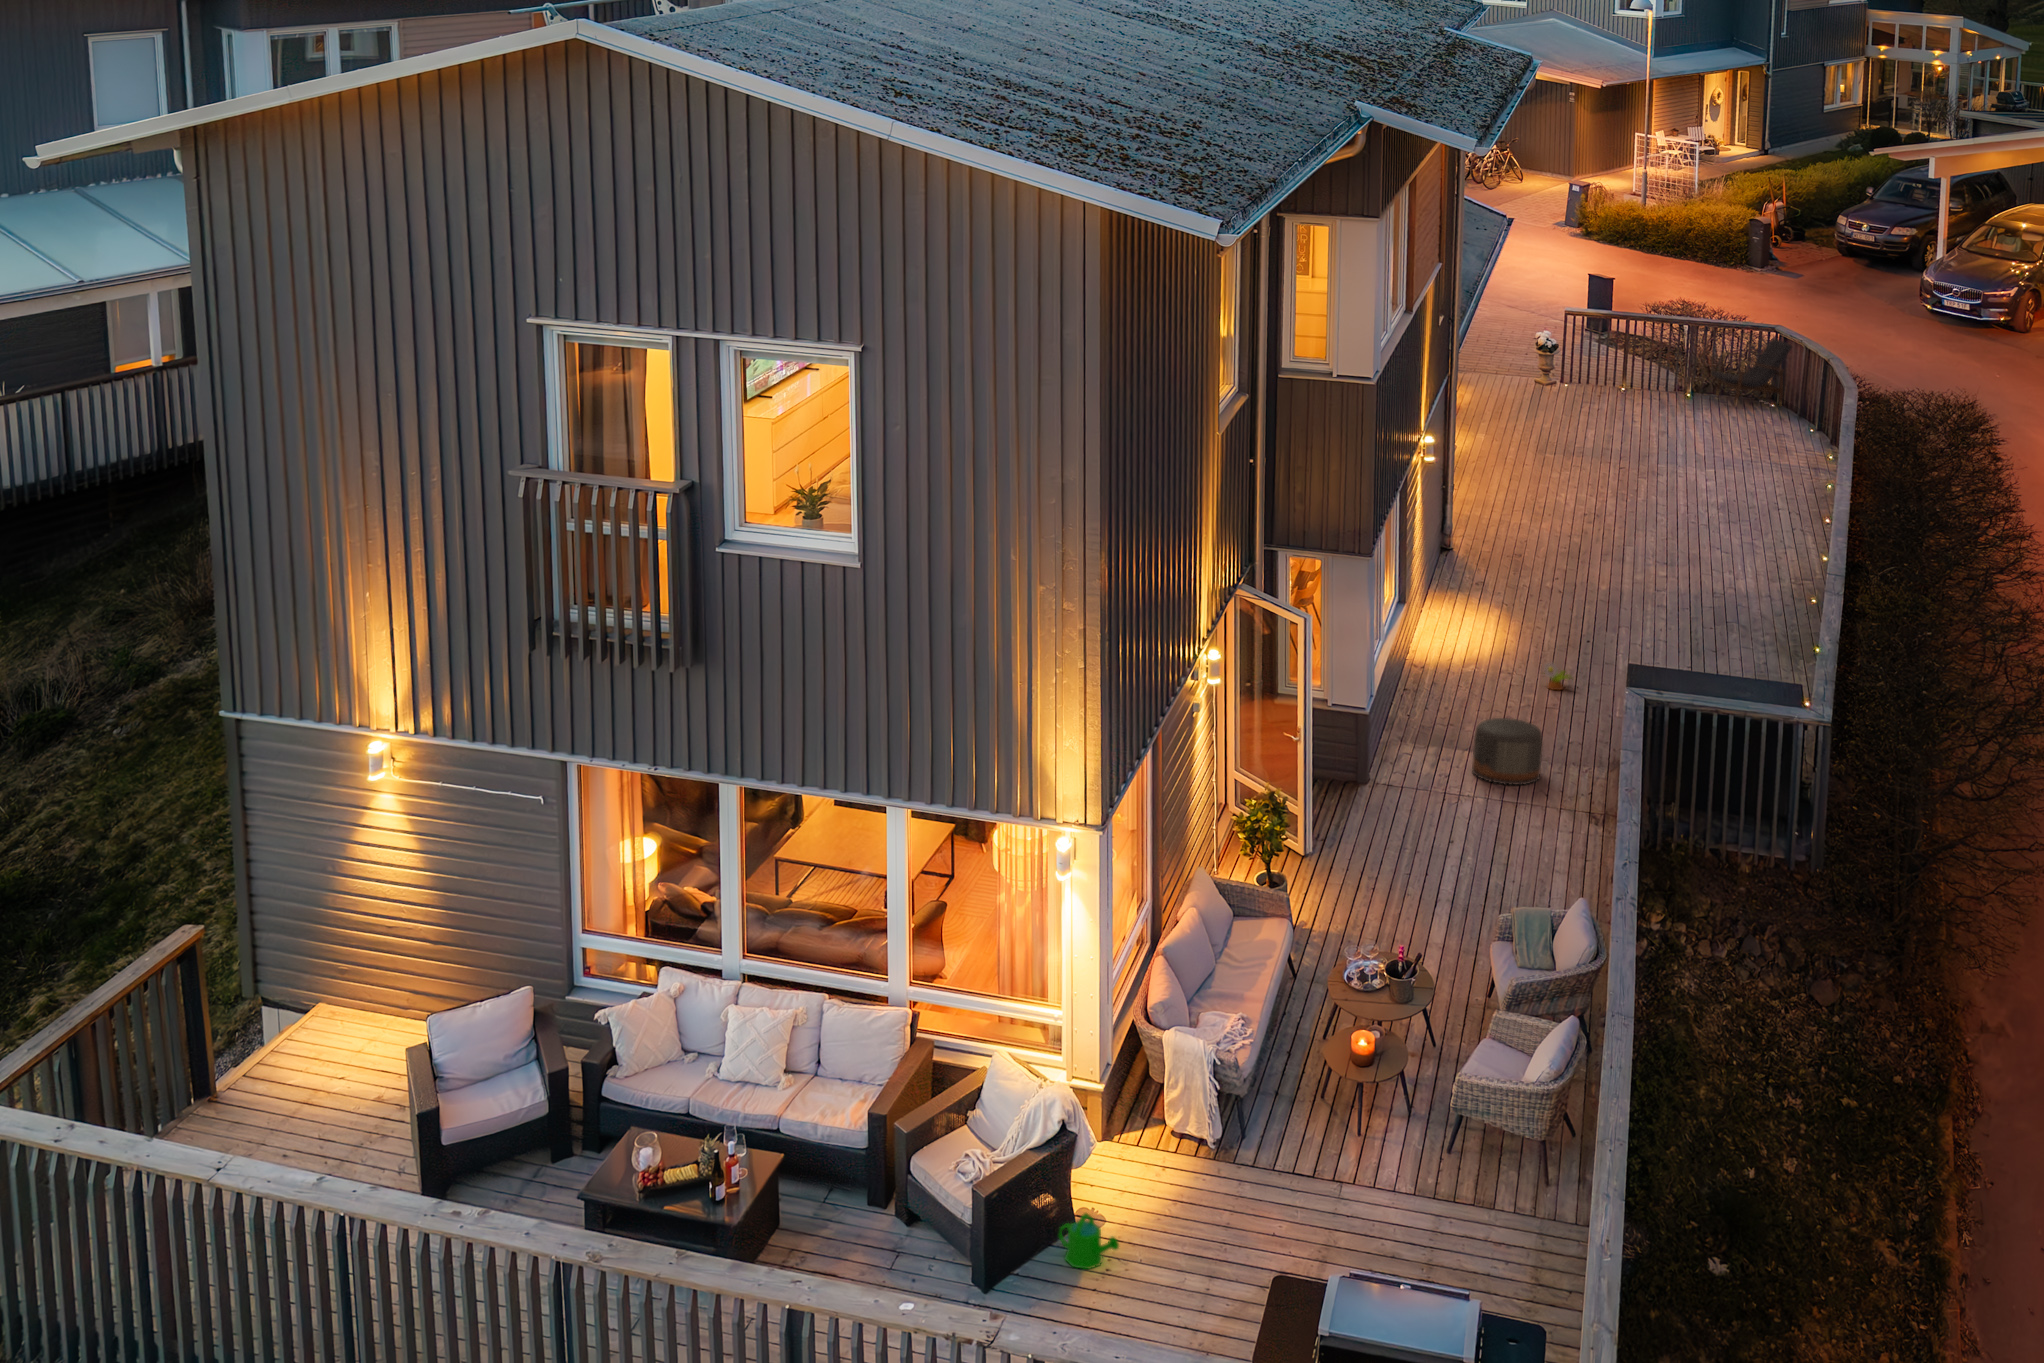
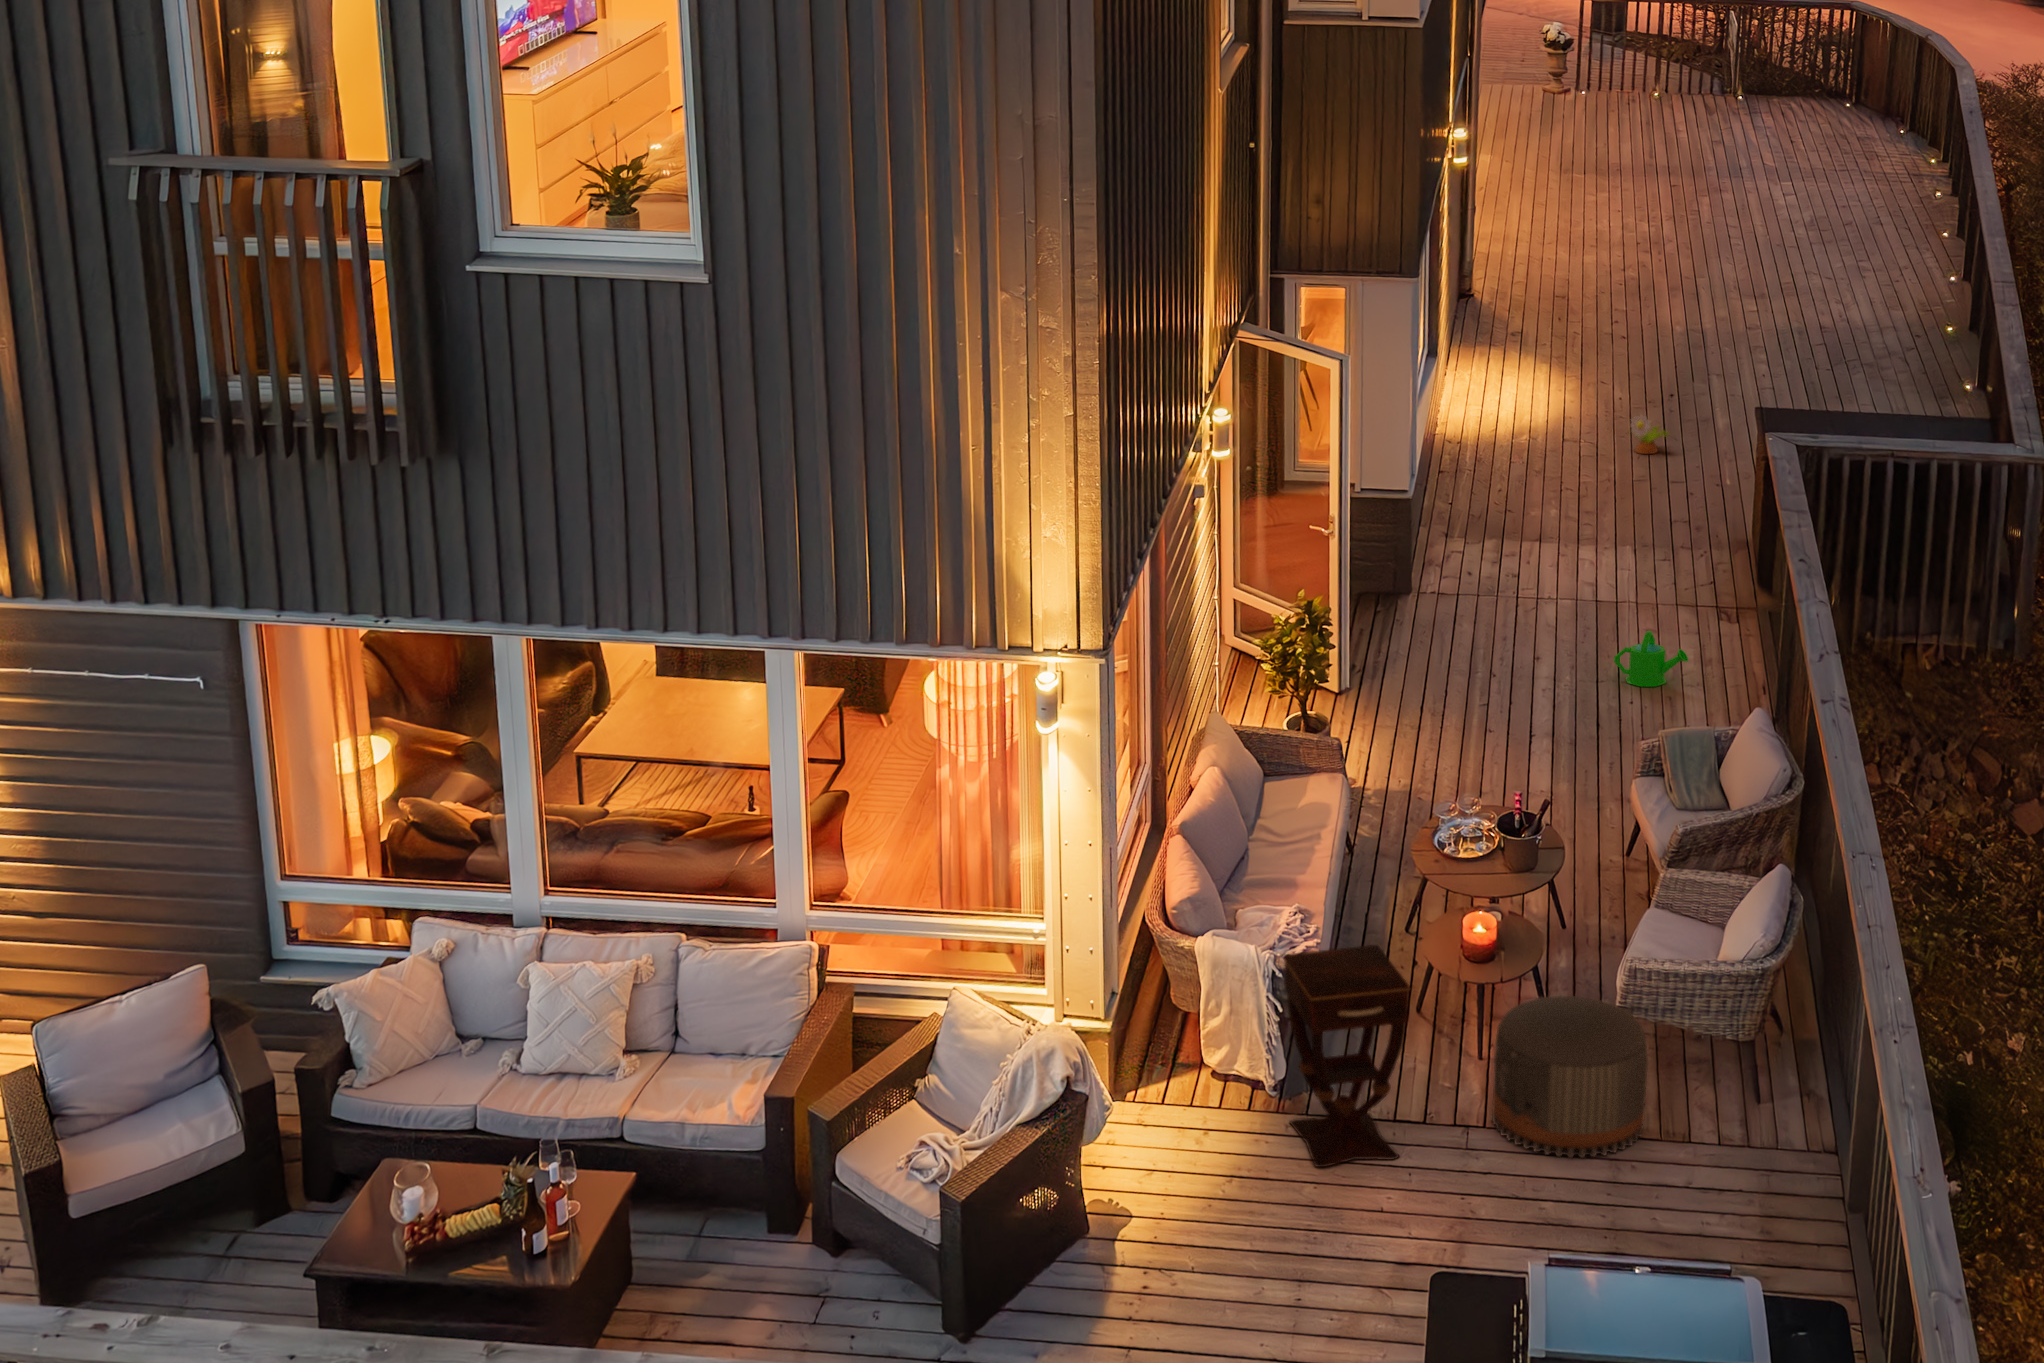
lounge chair: present [1712,338,1792,406] -> none [1770,10,1876,107]
pouf: present [1472,718,1543,785] -> present [1492,996,1648,1158]
side table: none [1215,1052,1295,1196] -> present [1283,945,1410,1167]
watering can: present [1059,1213,1119,1269] -> present [1614,631,1688,687]

